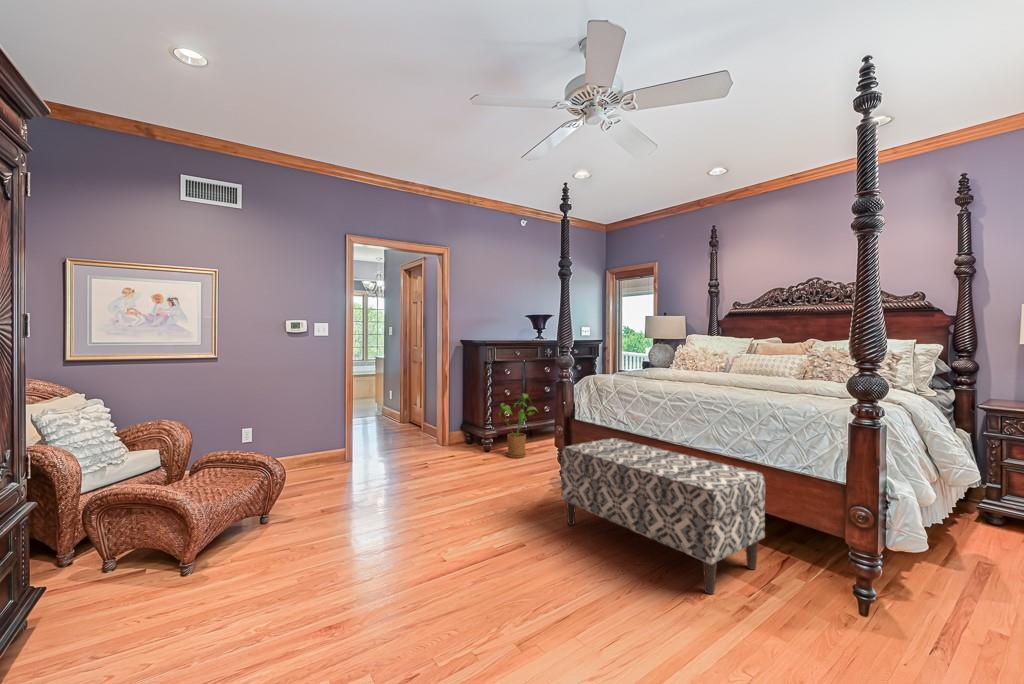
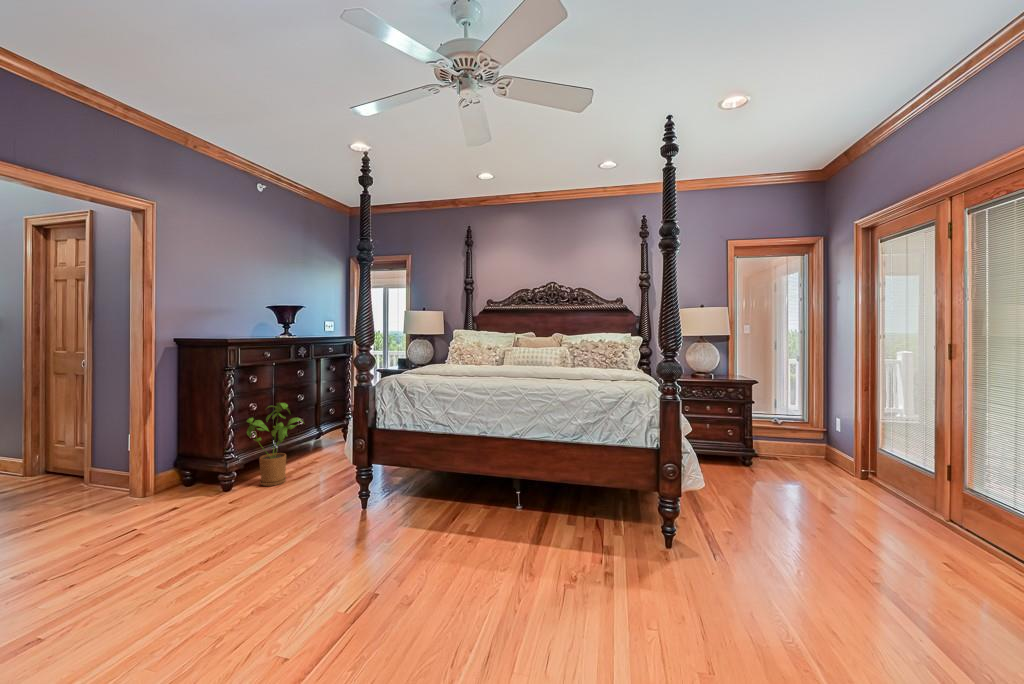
bench: present [561,438,765,594] -> none [396,441,596,576]

